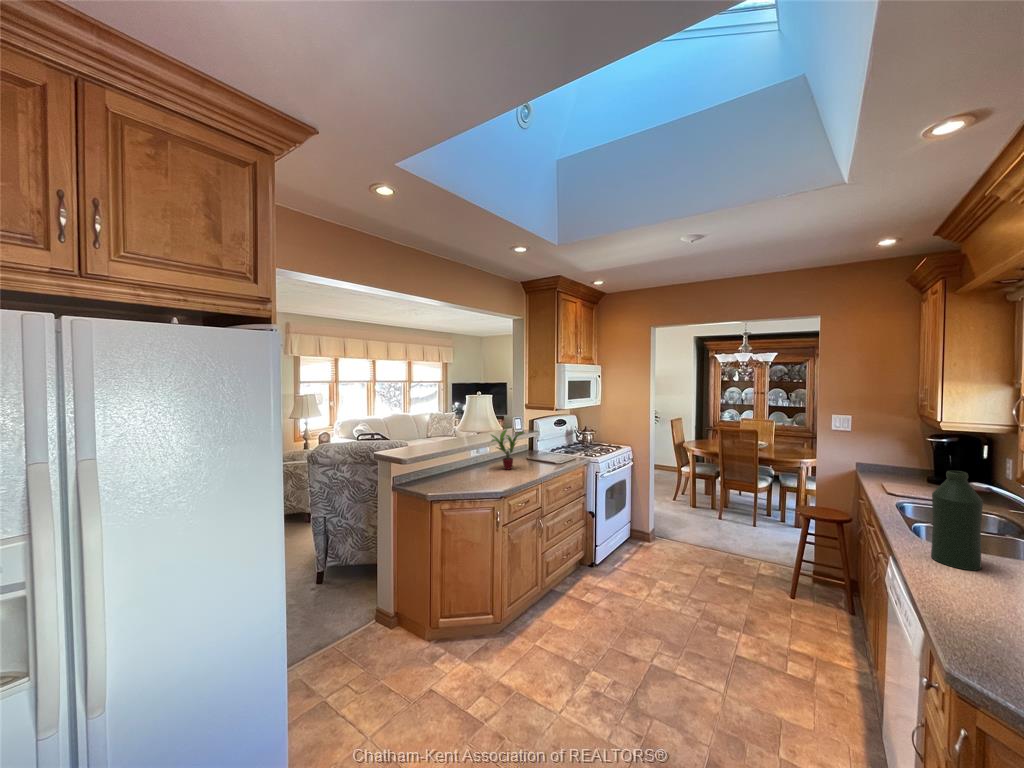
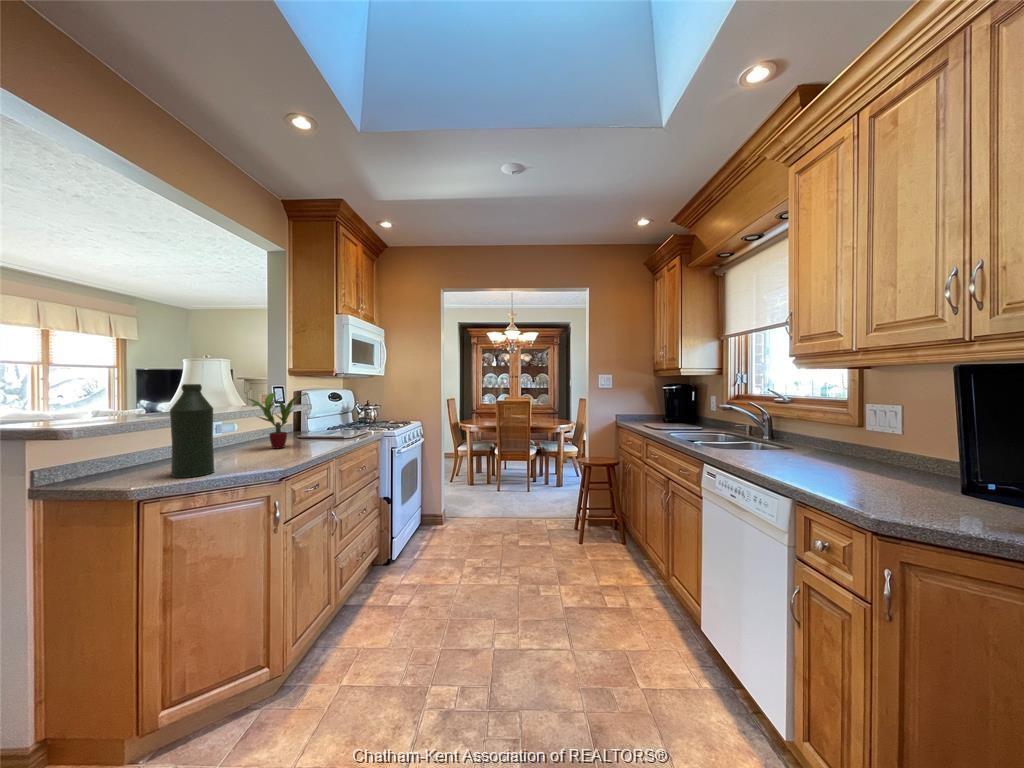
bottle: present [931,471,983,570] -> present [170,384,214,478]

